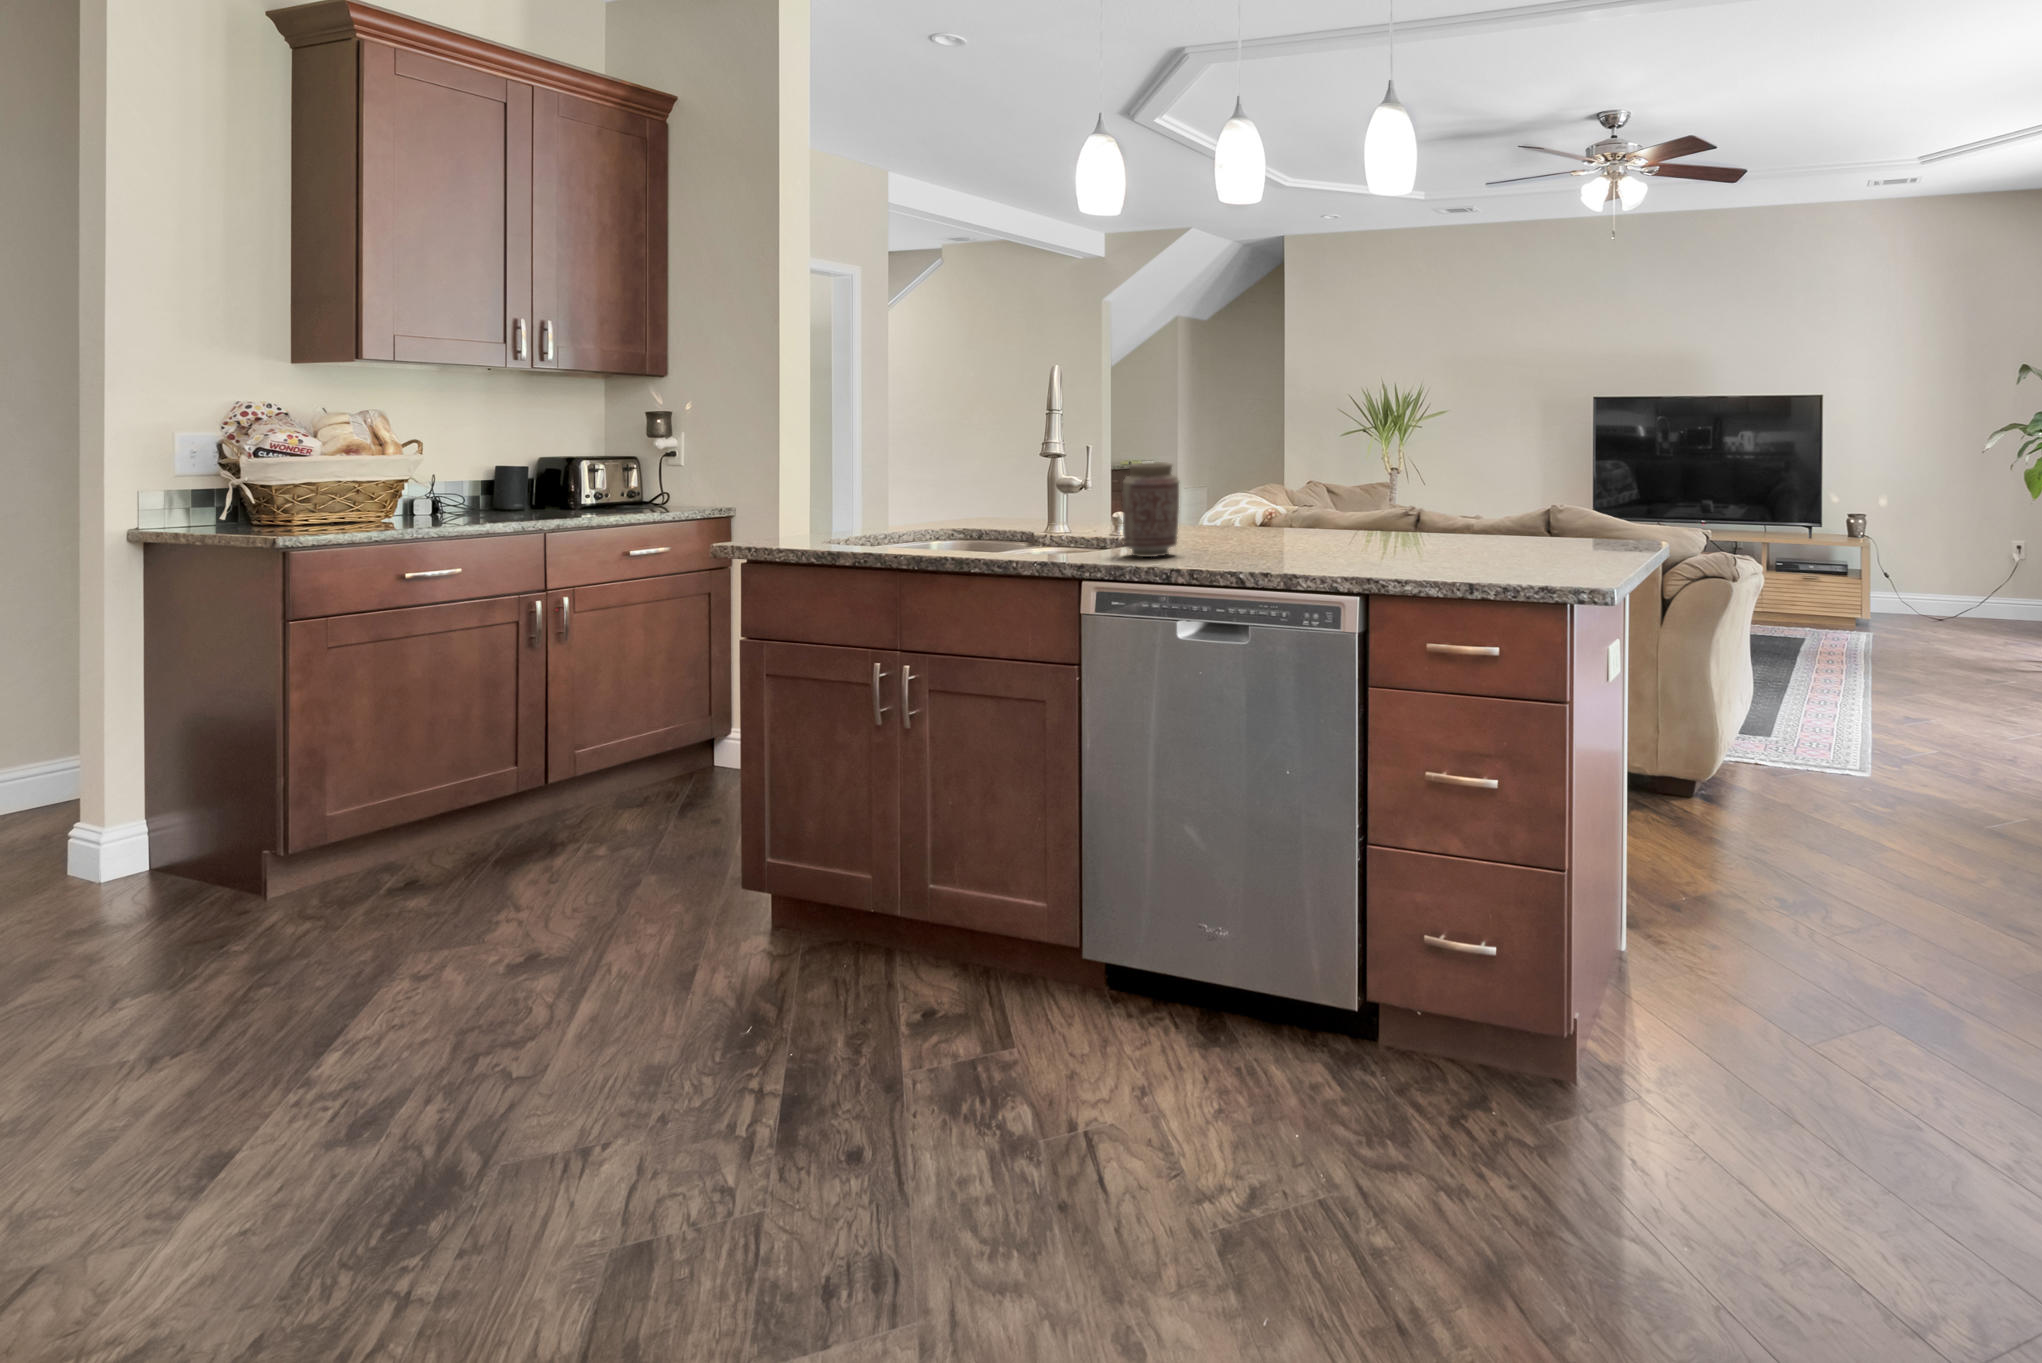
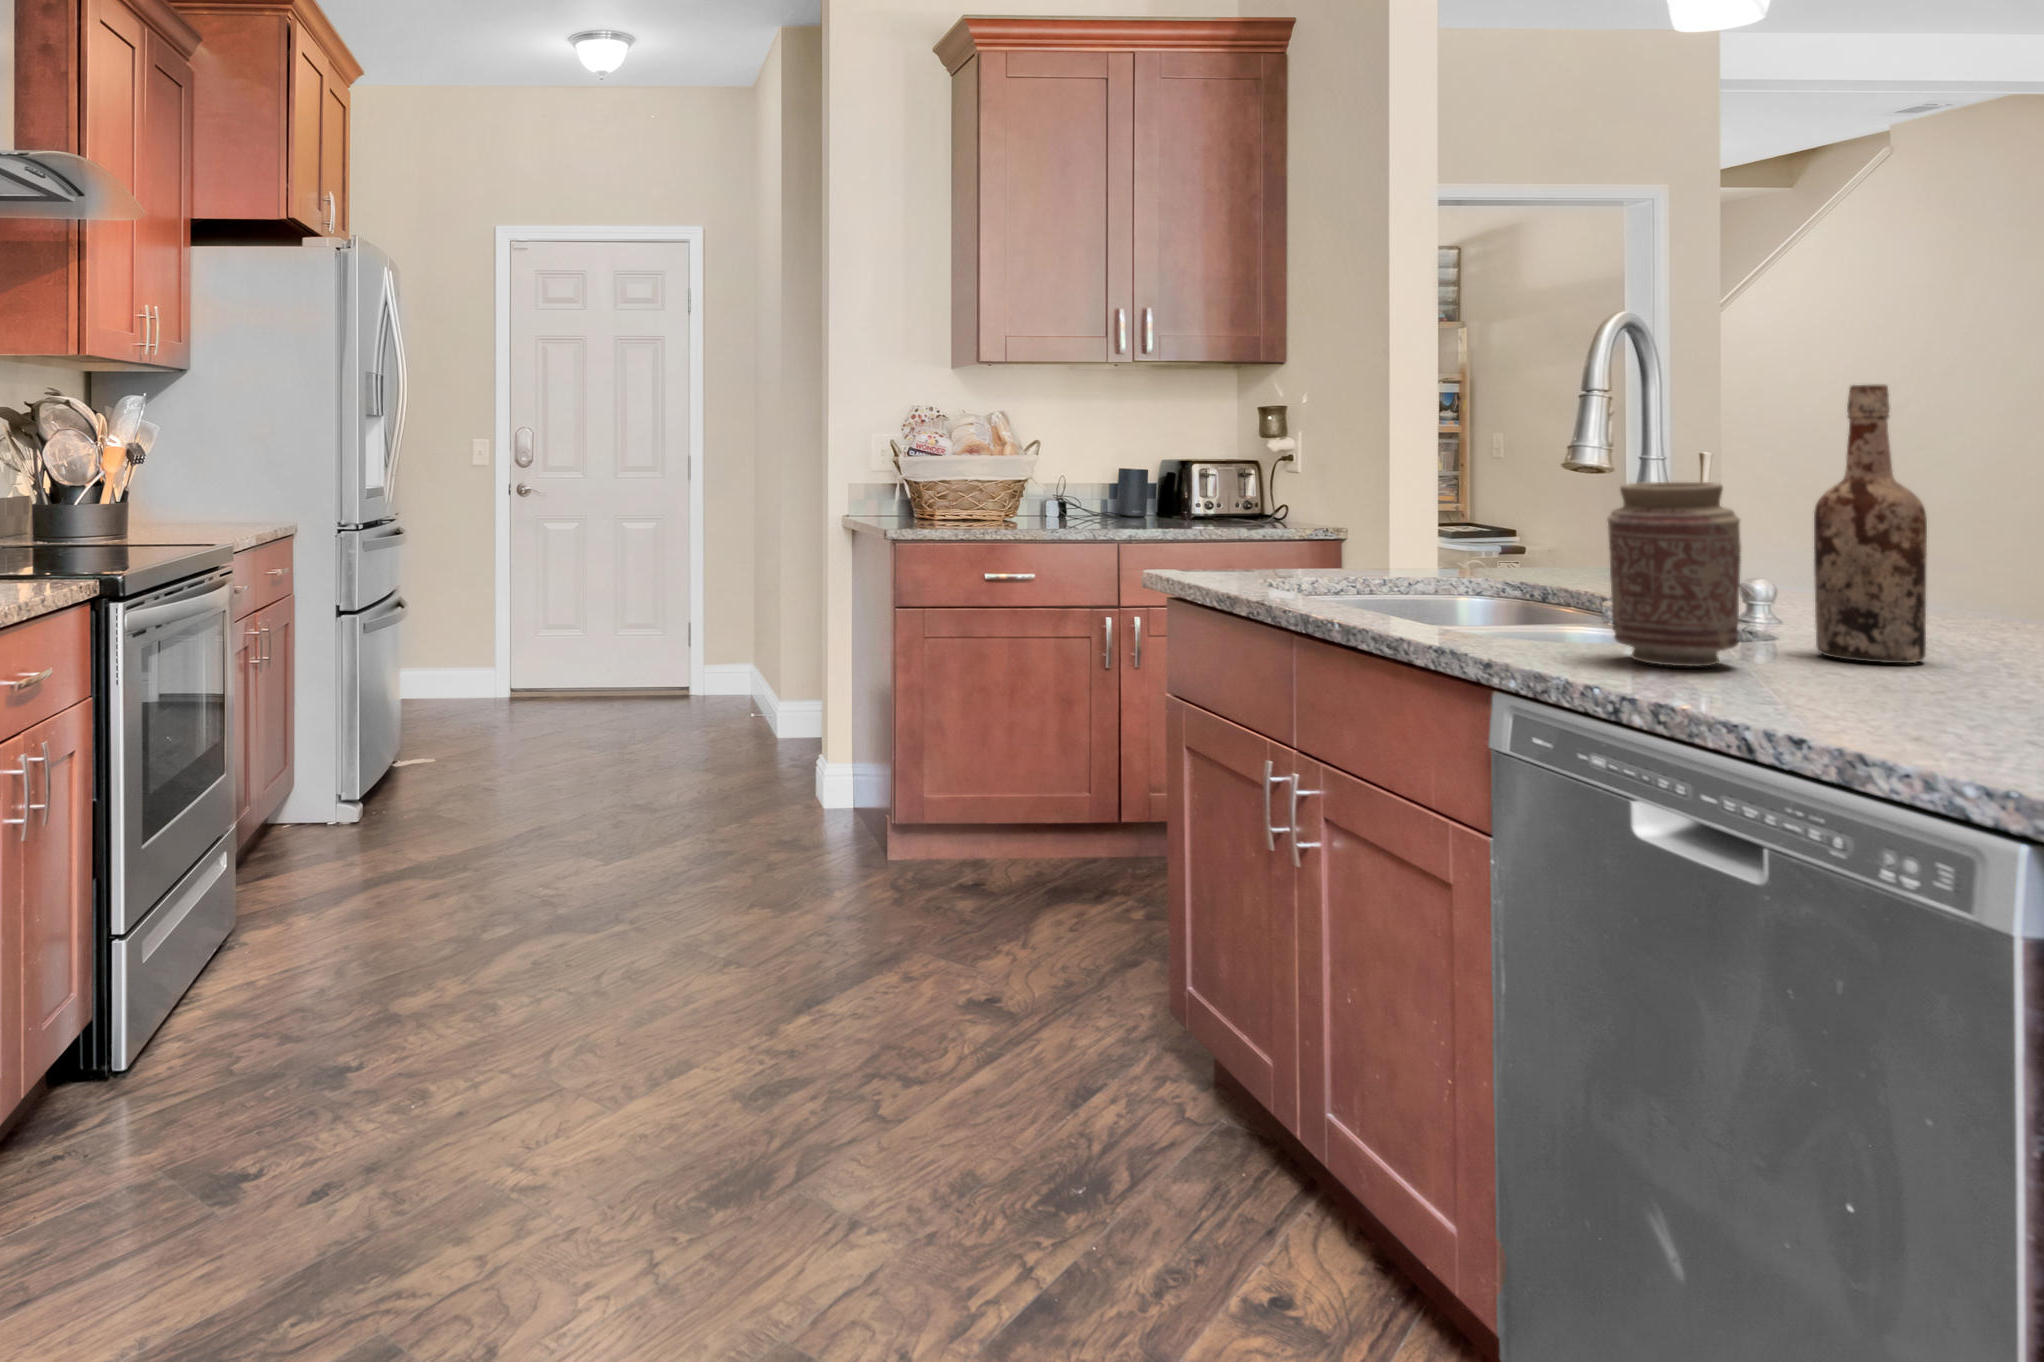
wine bottle: none [1182,415,1223,546] -> present [1814,384,1927,663]

